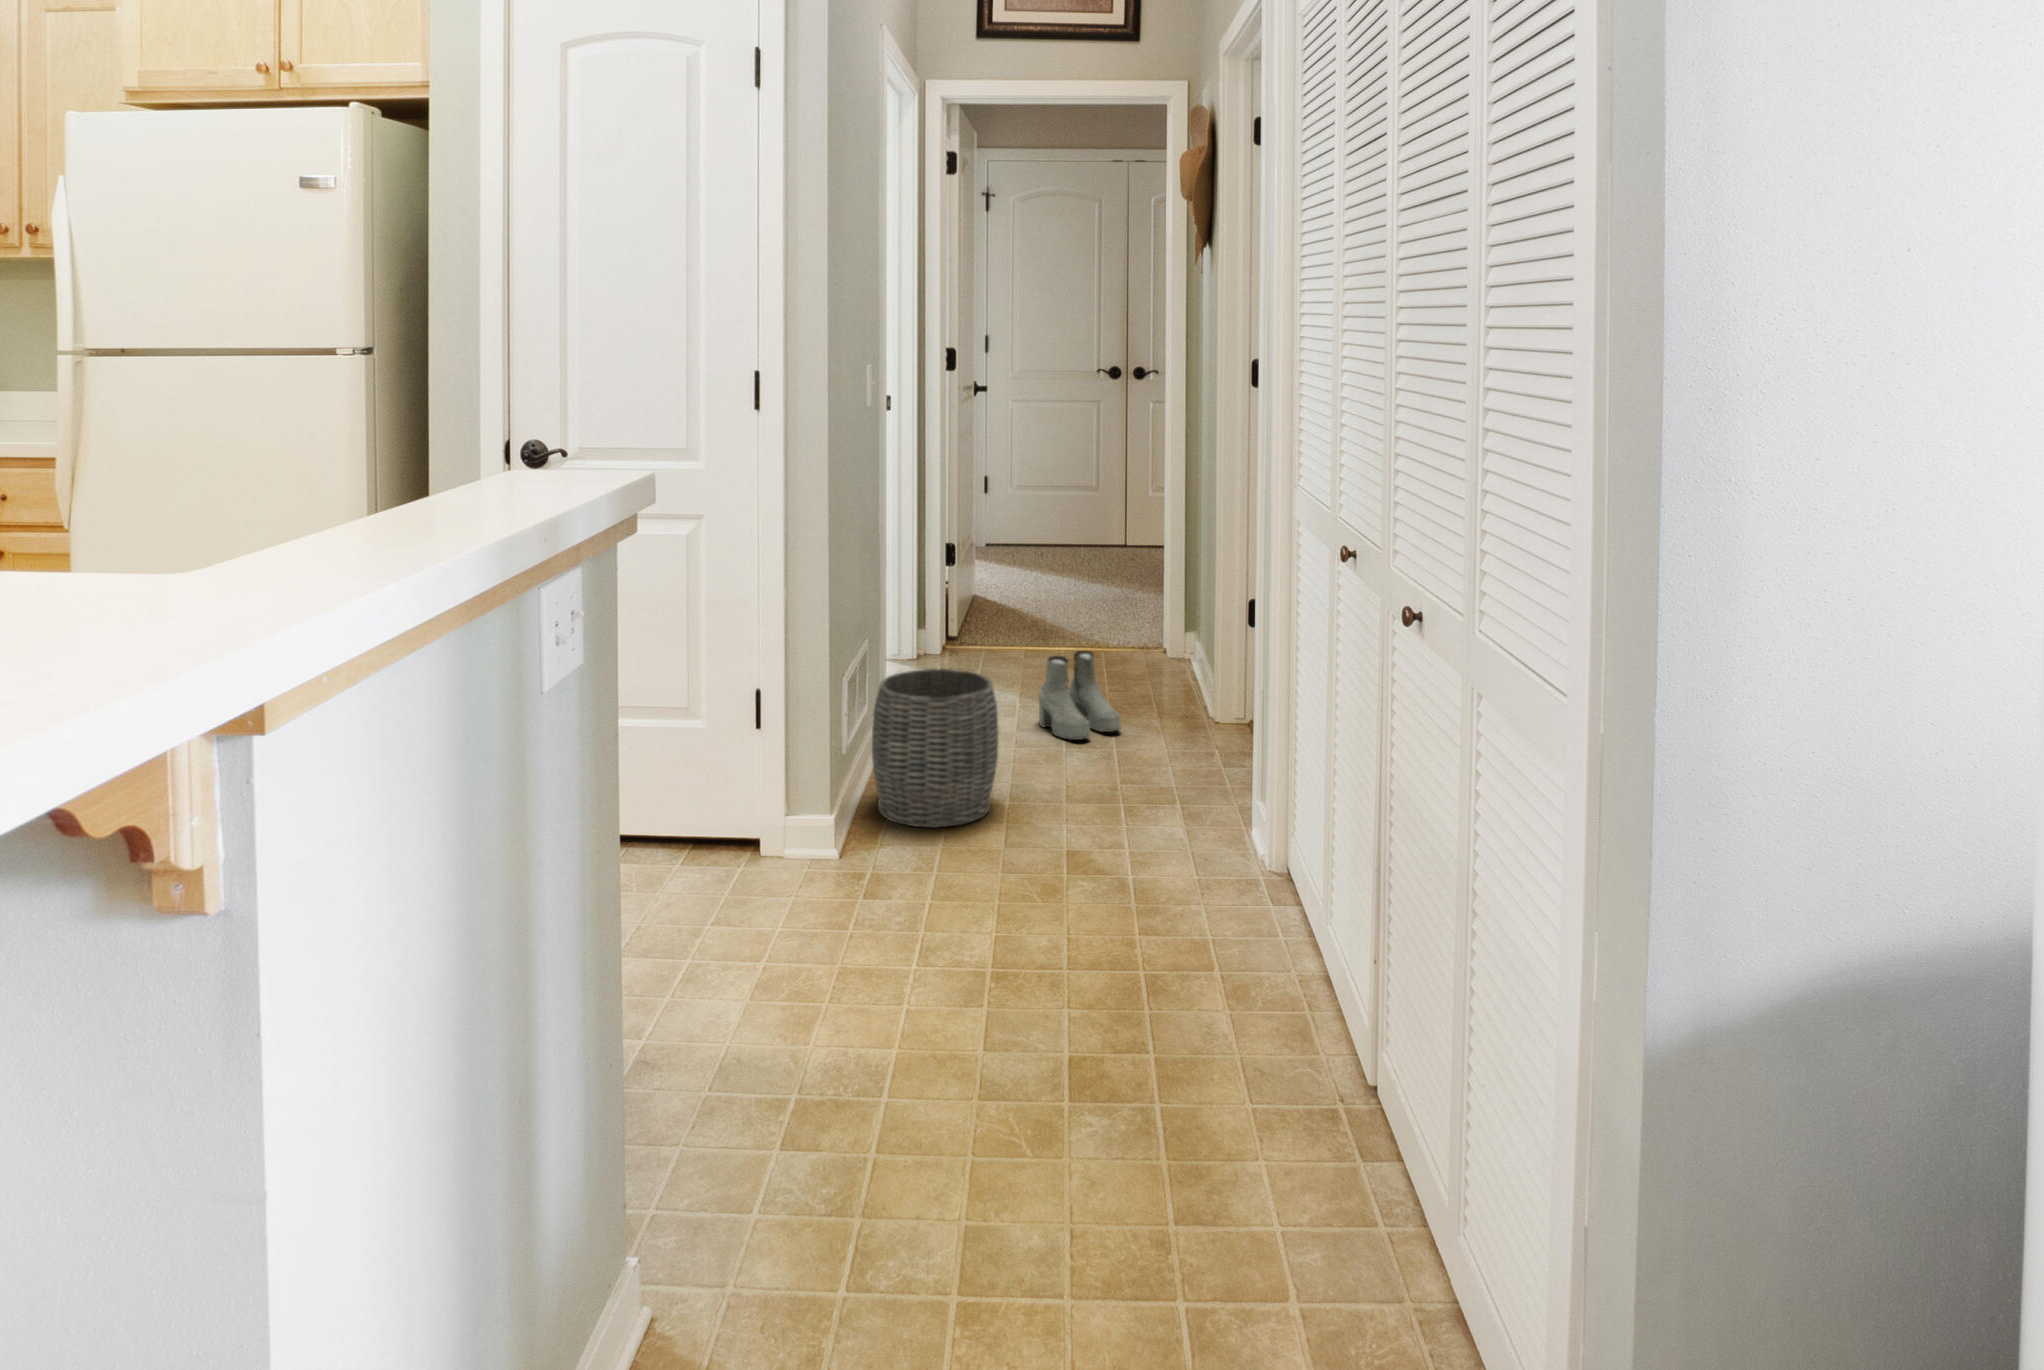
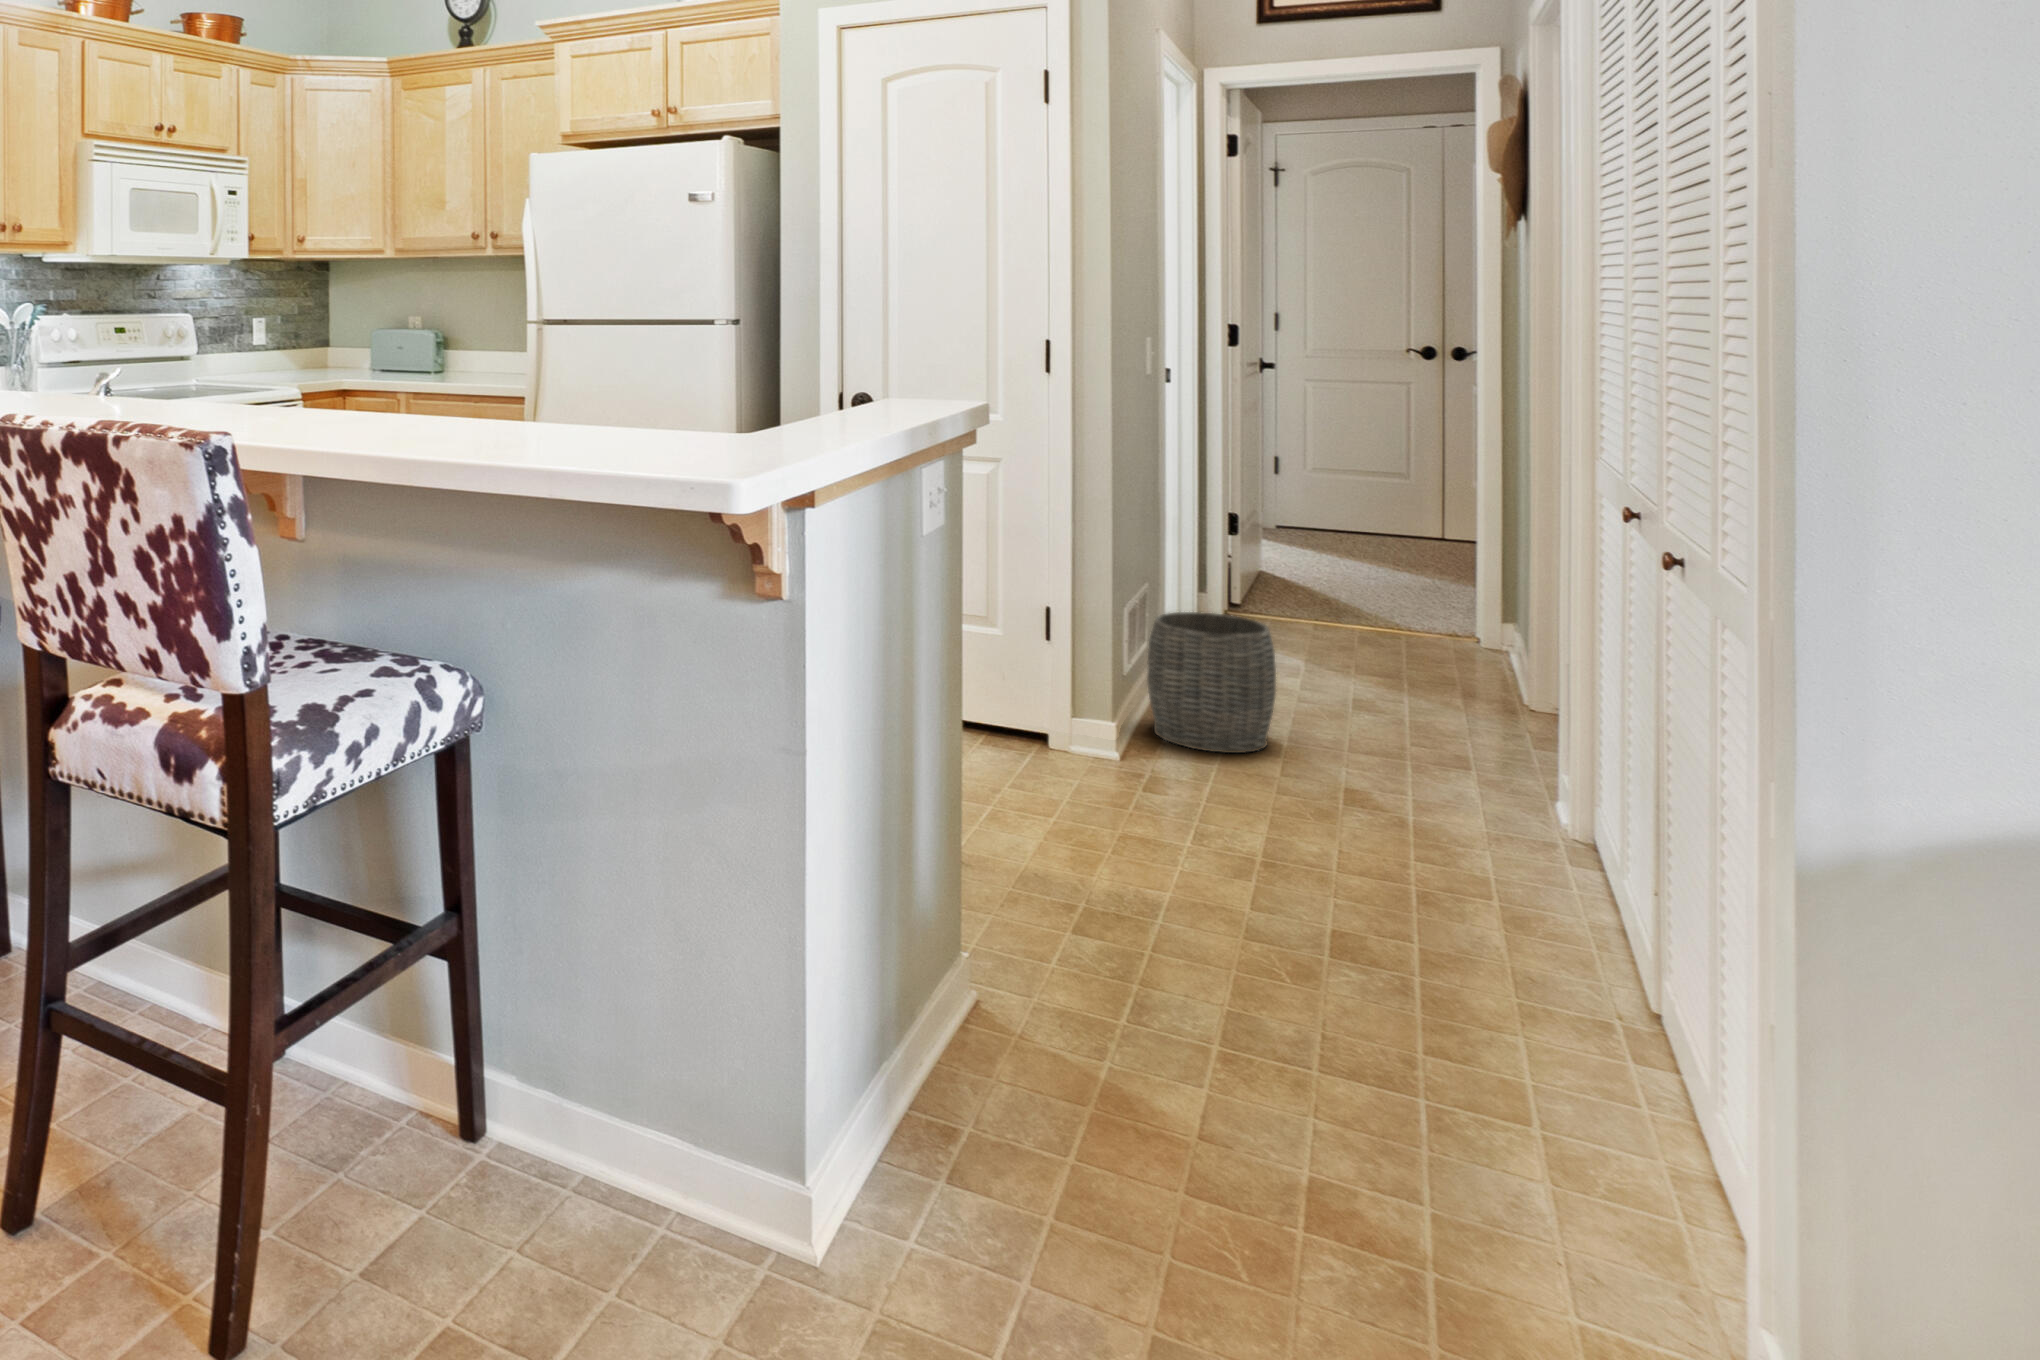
boots: present [1038,651,1121,740] -> none [1322,620,1417,703]

